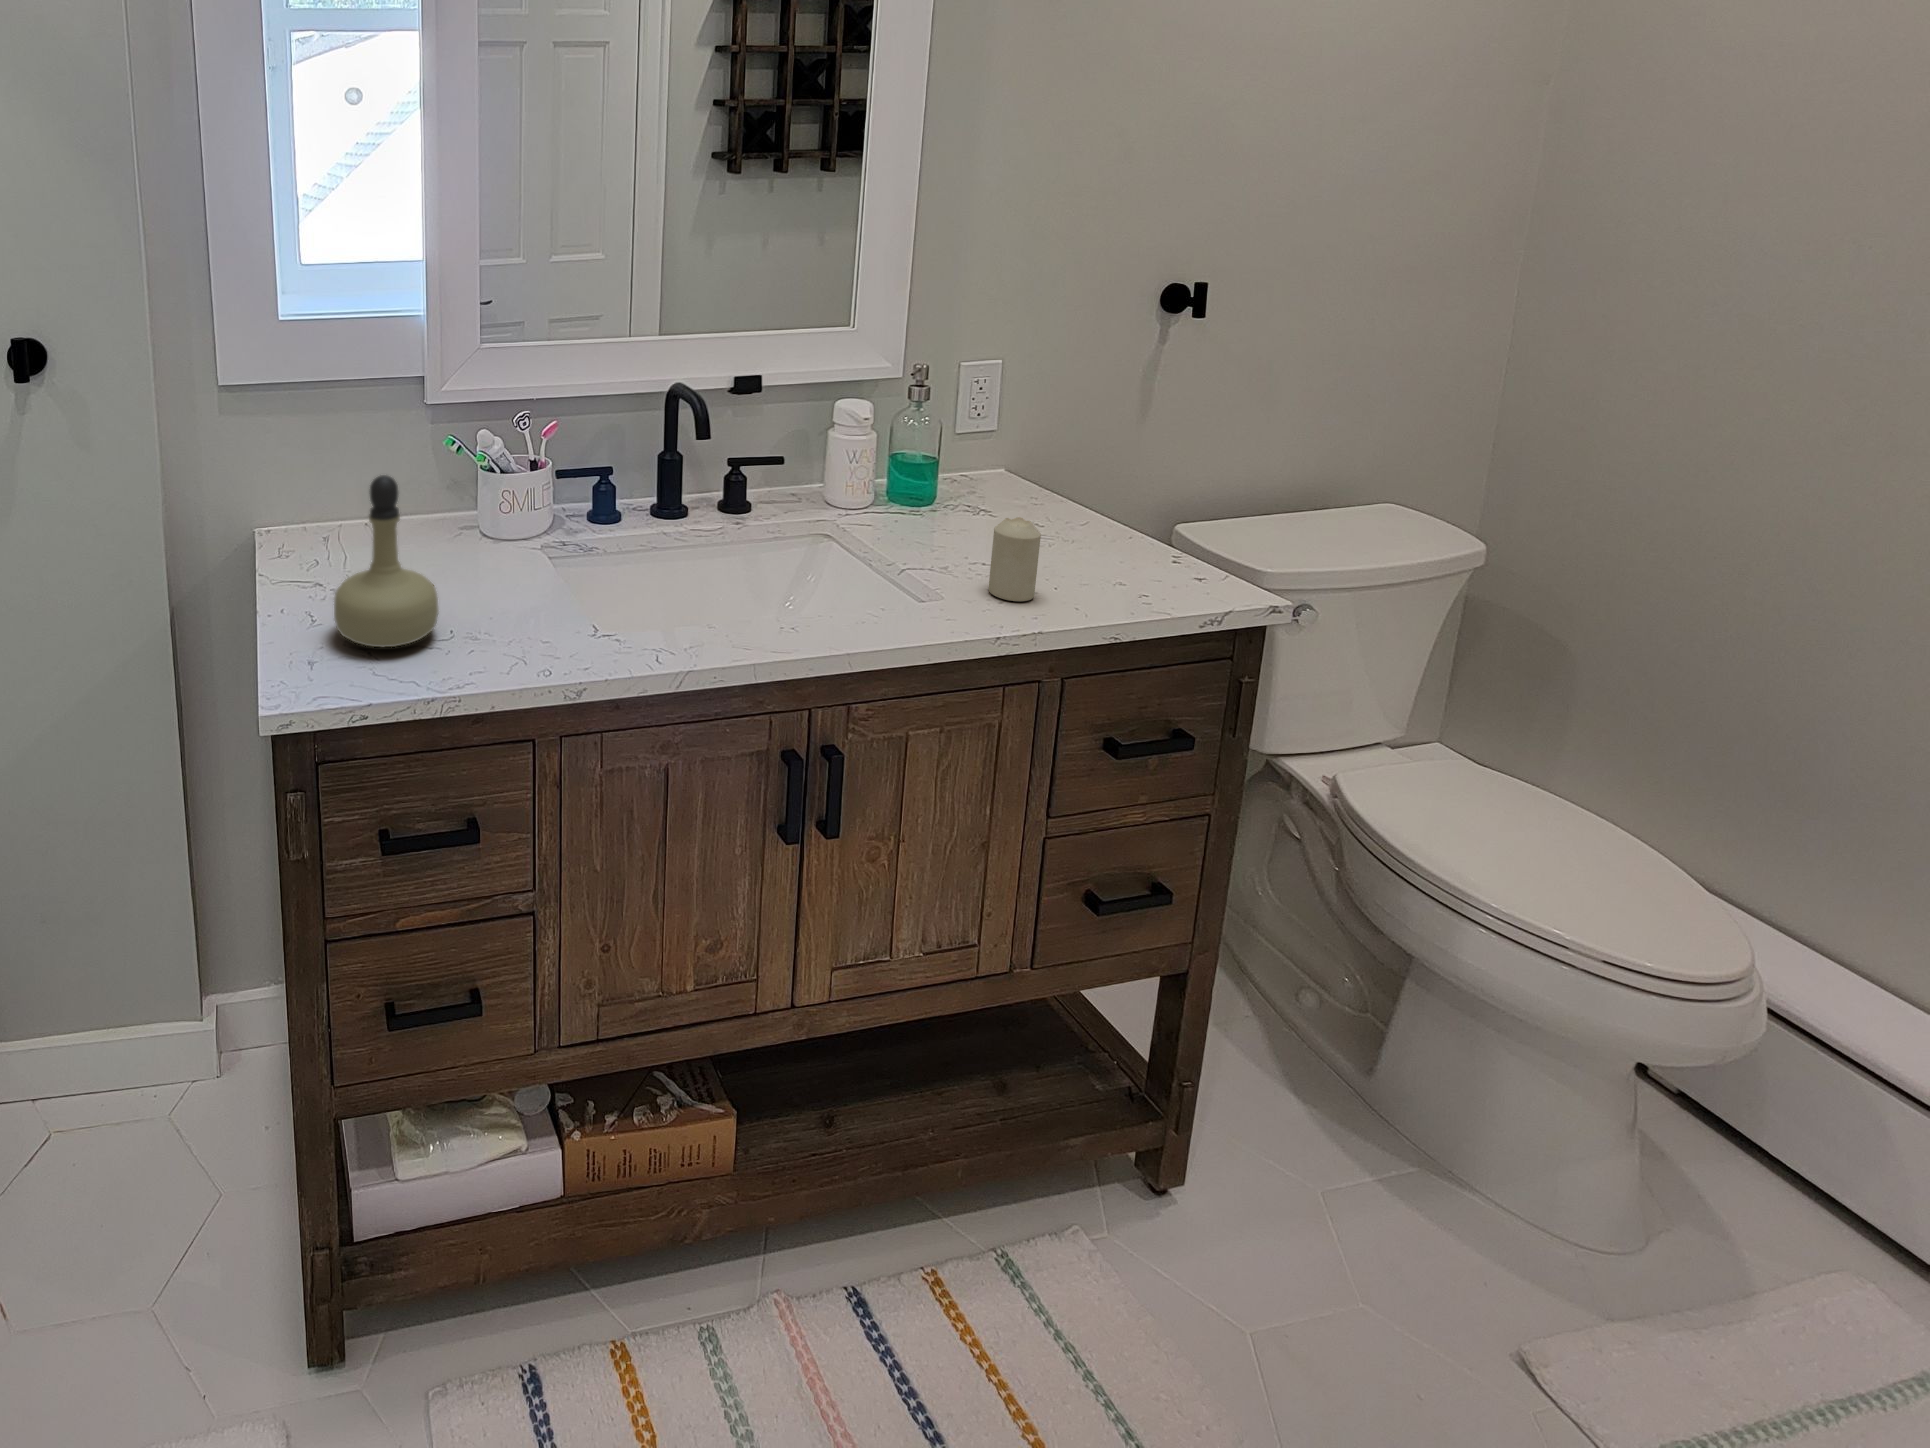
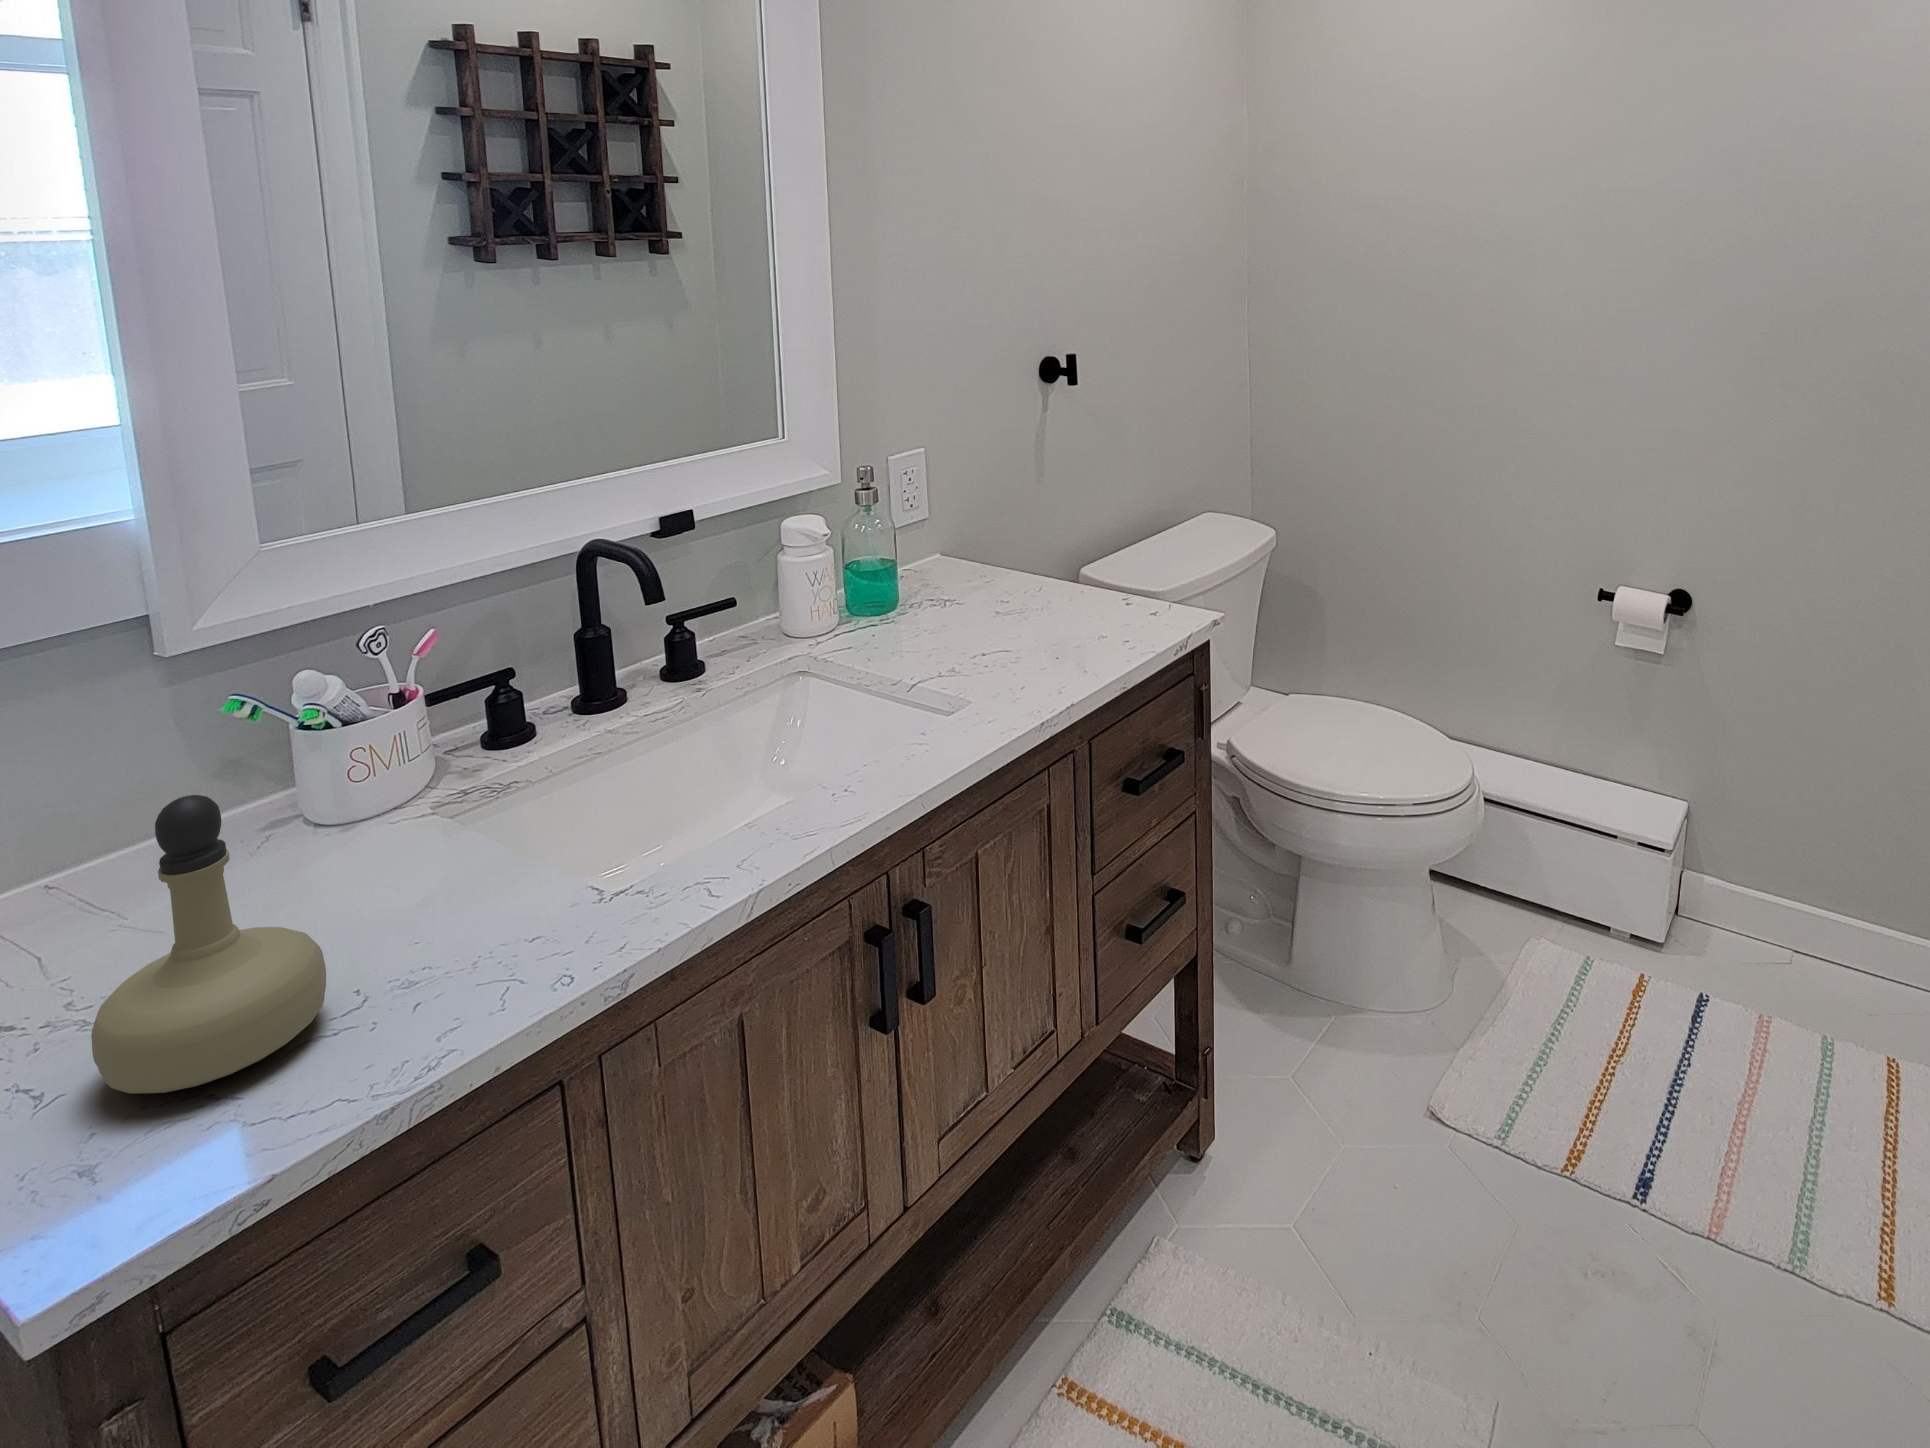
candle: present [989,517,1041,601] -> none [1000,596,1044,680]

